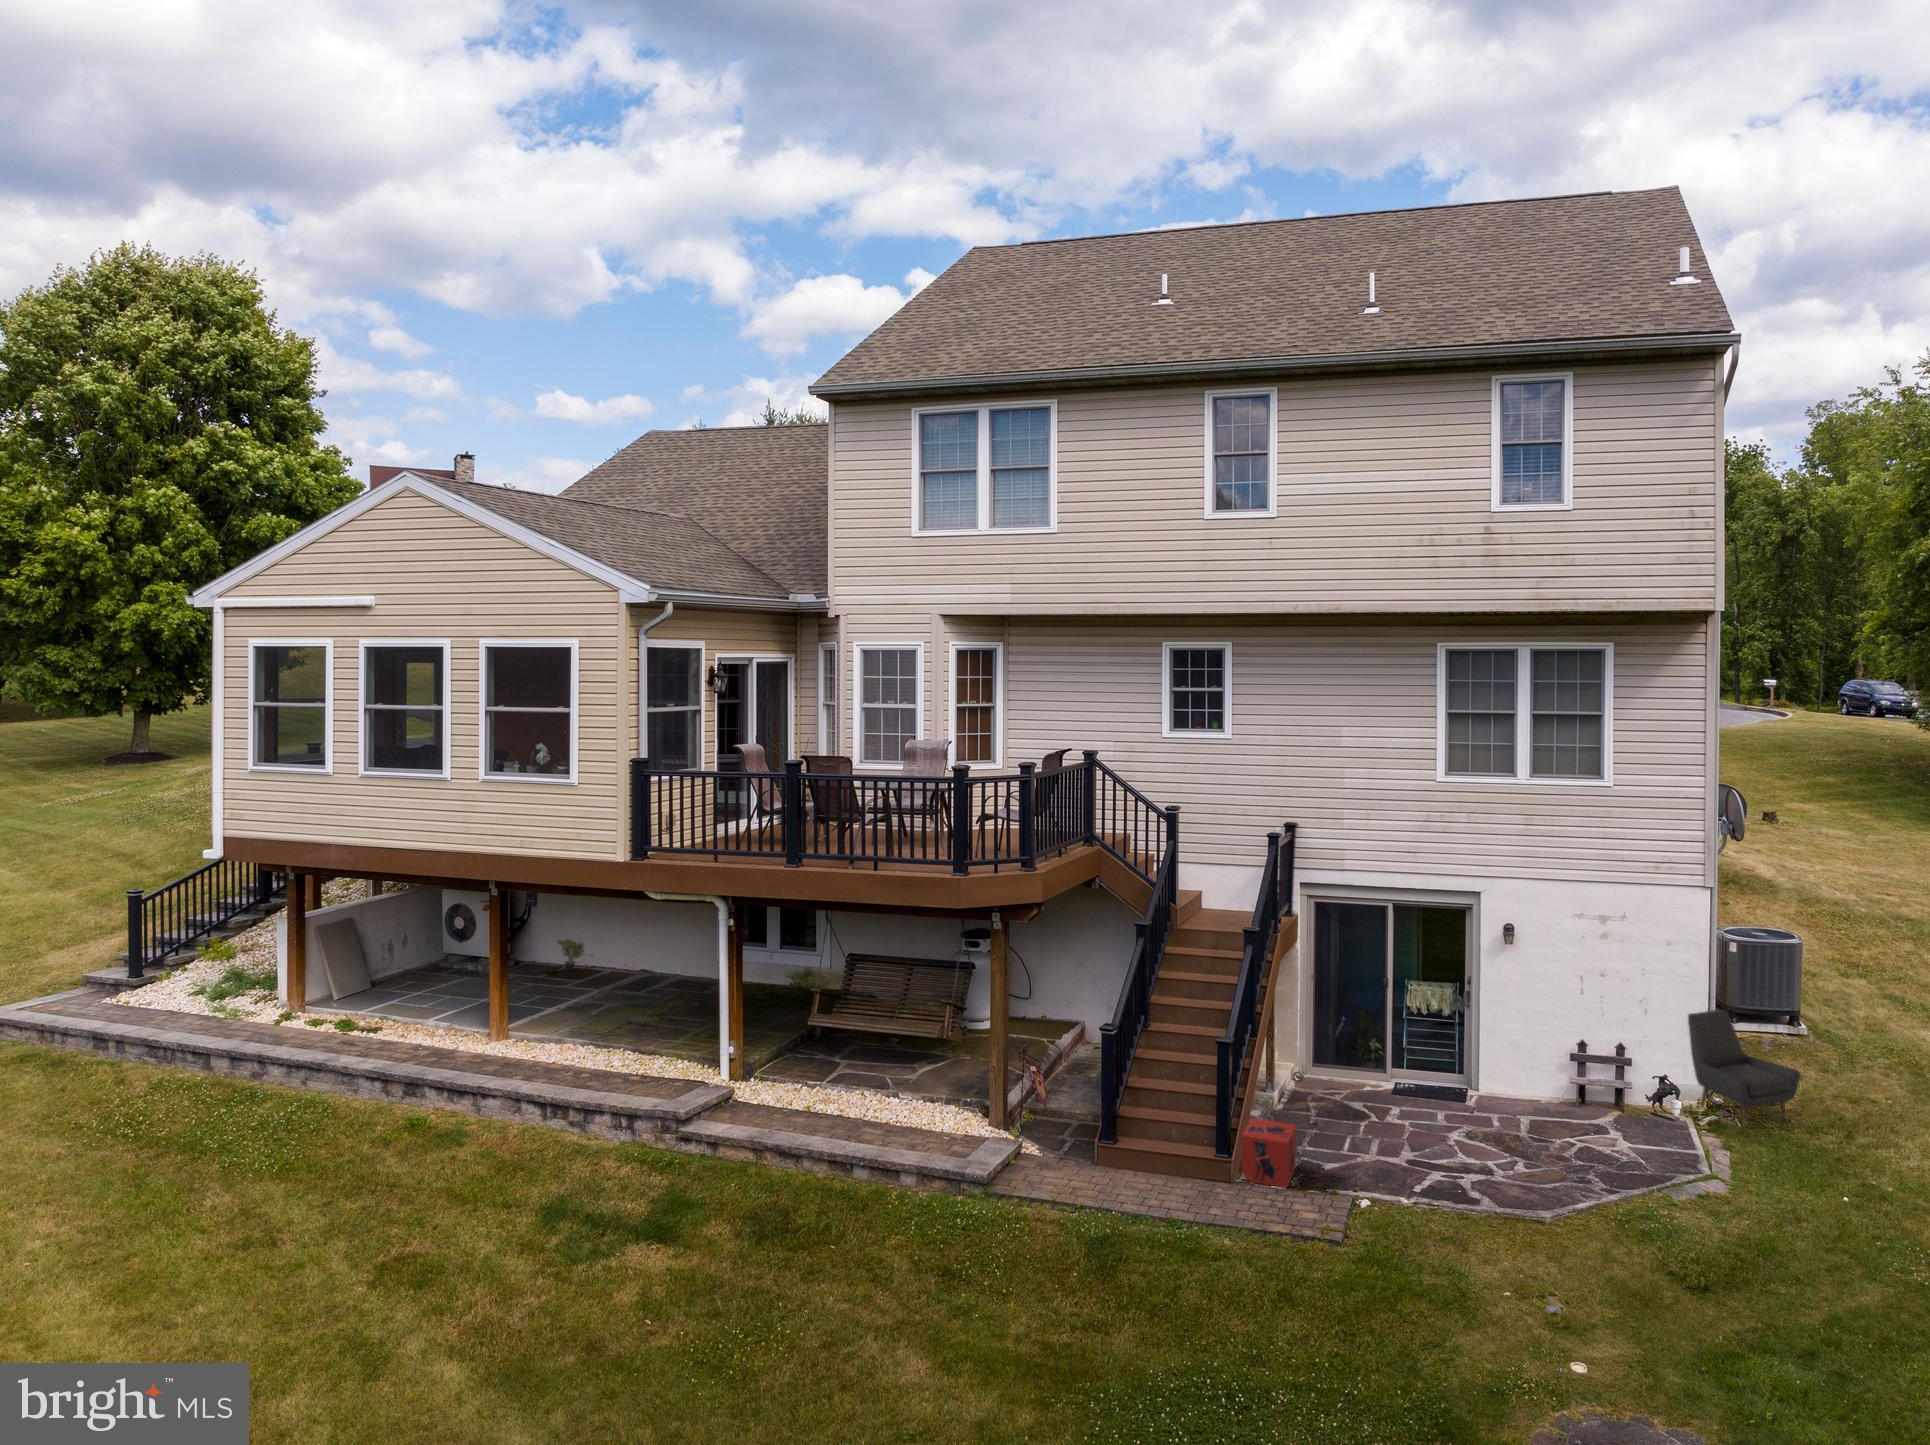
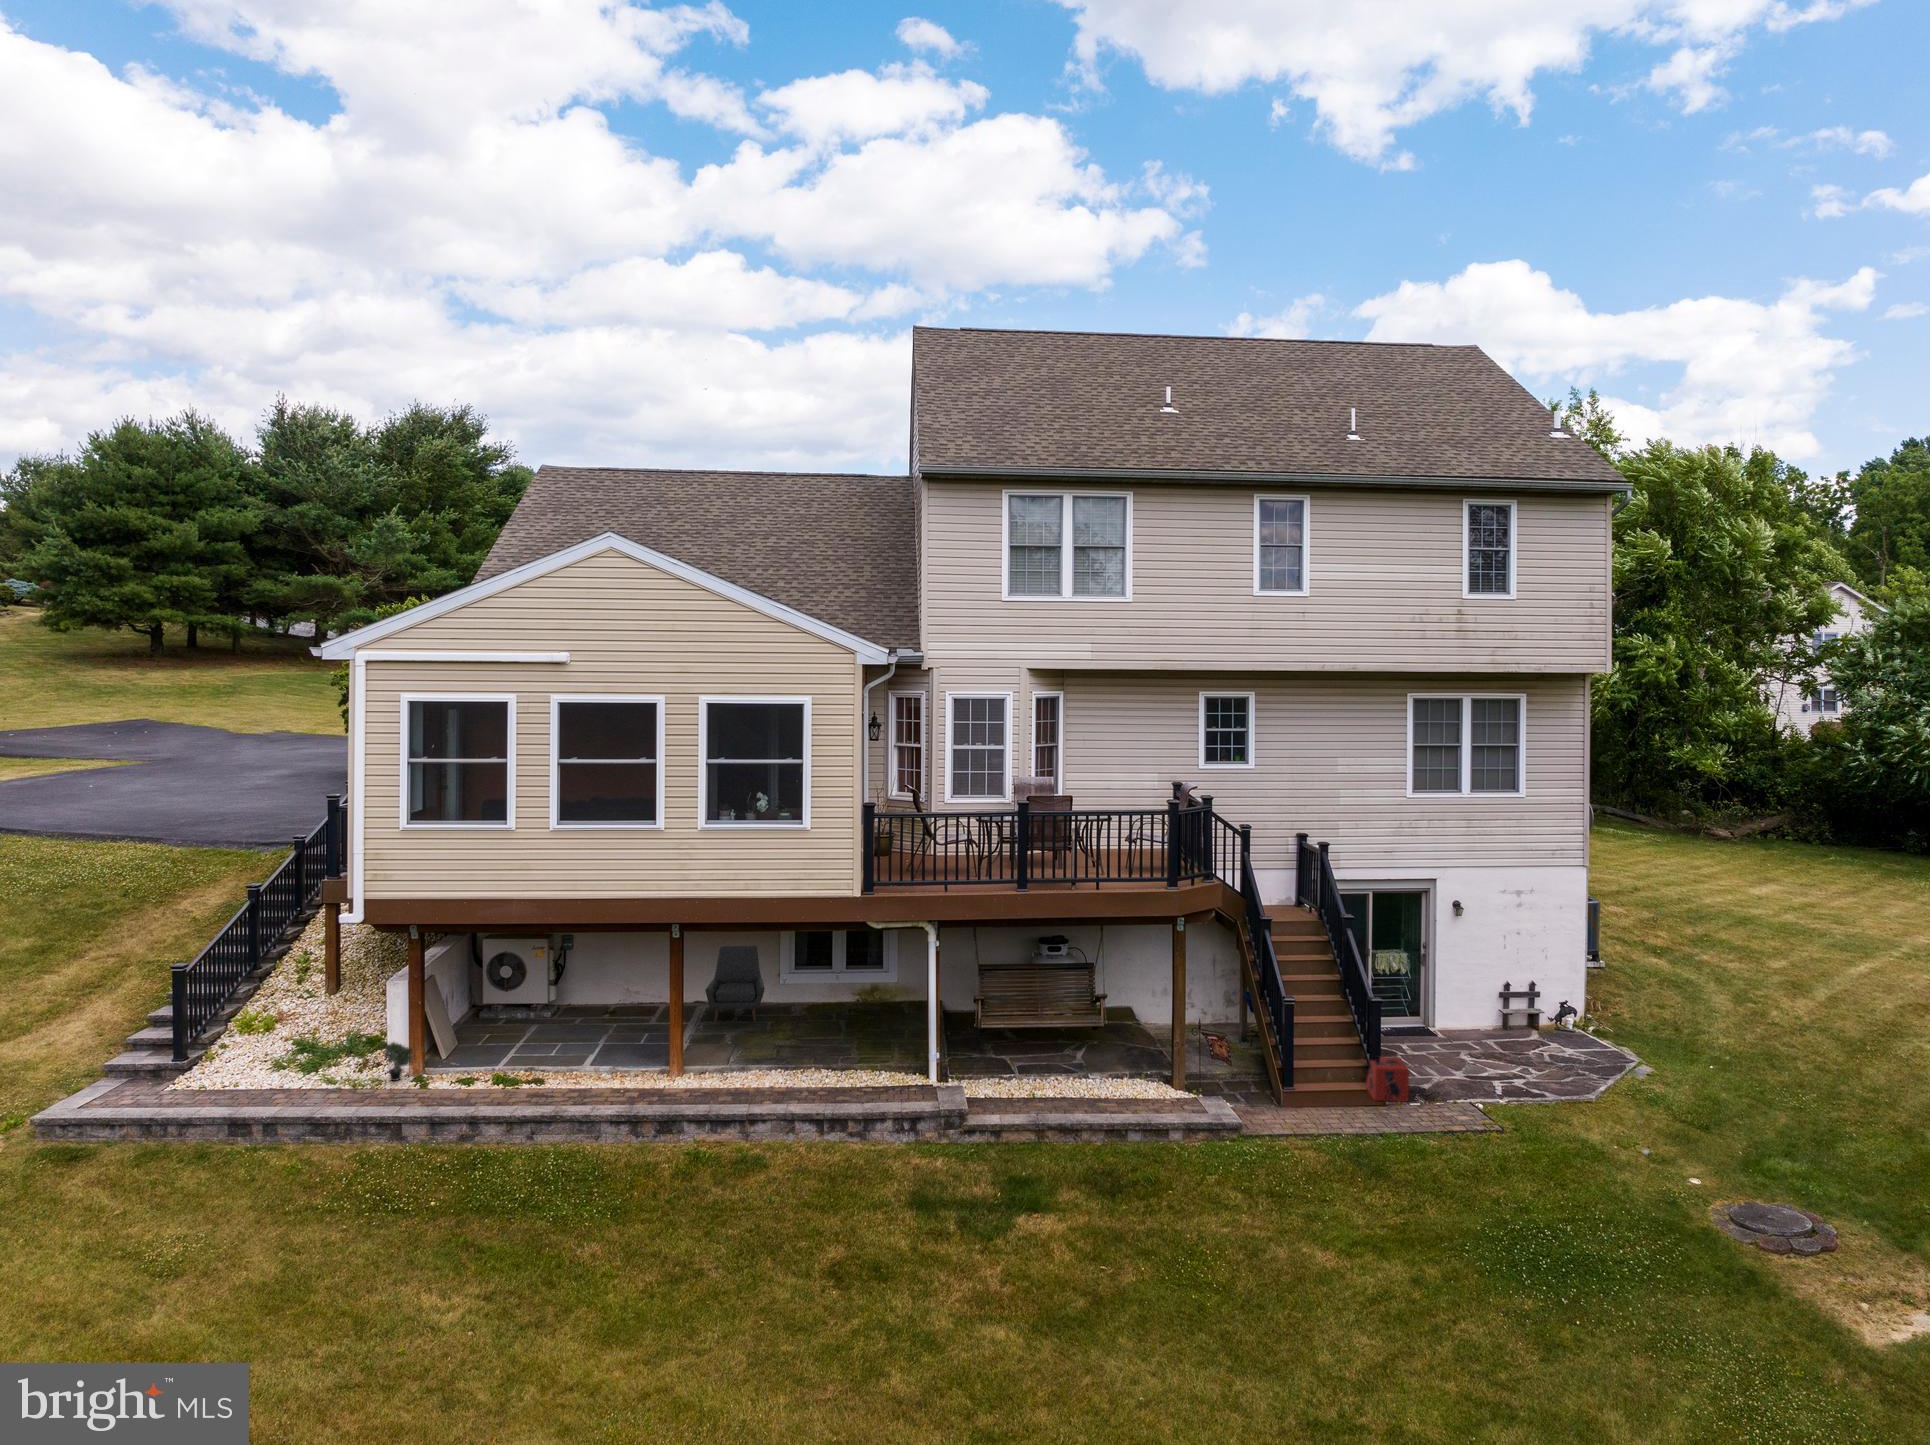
potted plant: present [557,938,584,971] -> present [381,1042,413,1081]
chair: present [1688,1010,1801,1128] -> present [705,945,765,1023]

